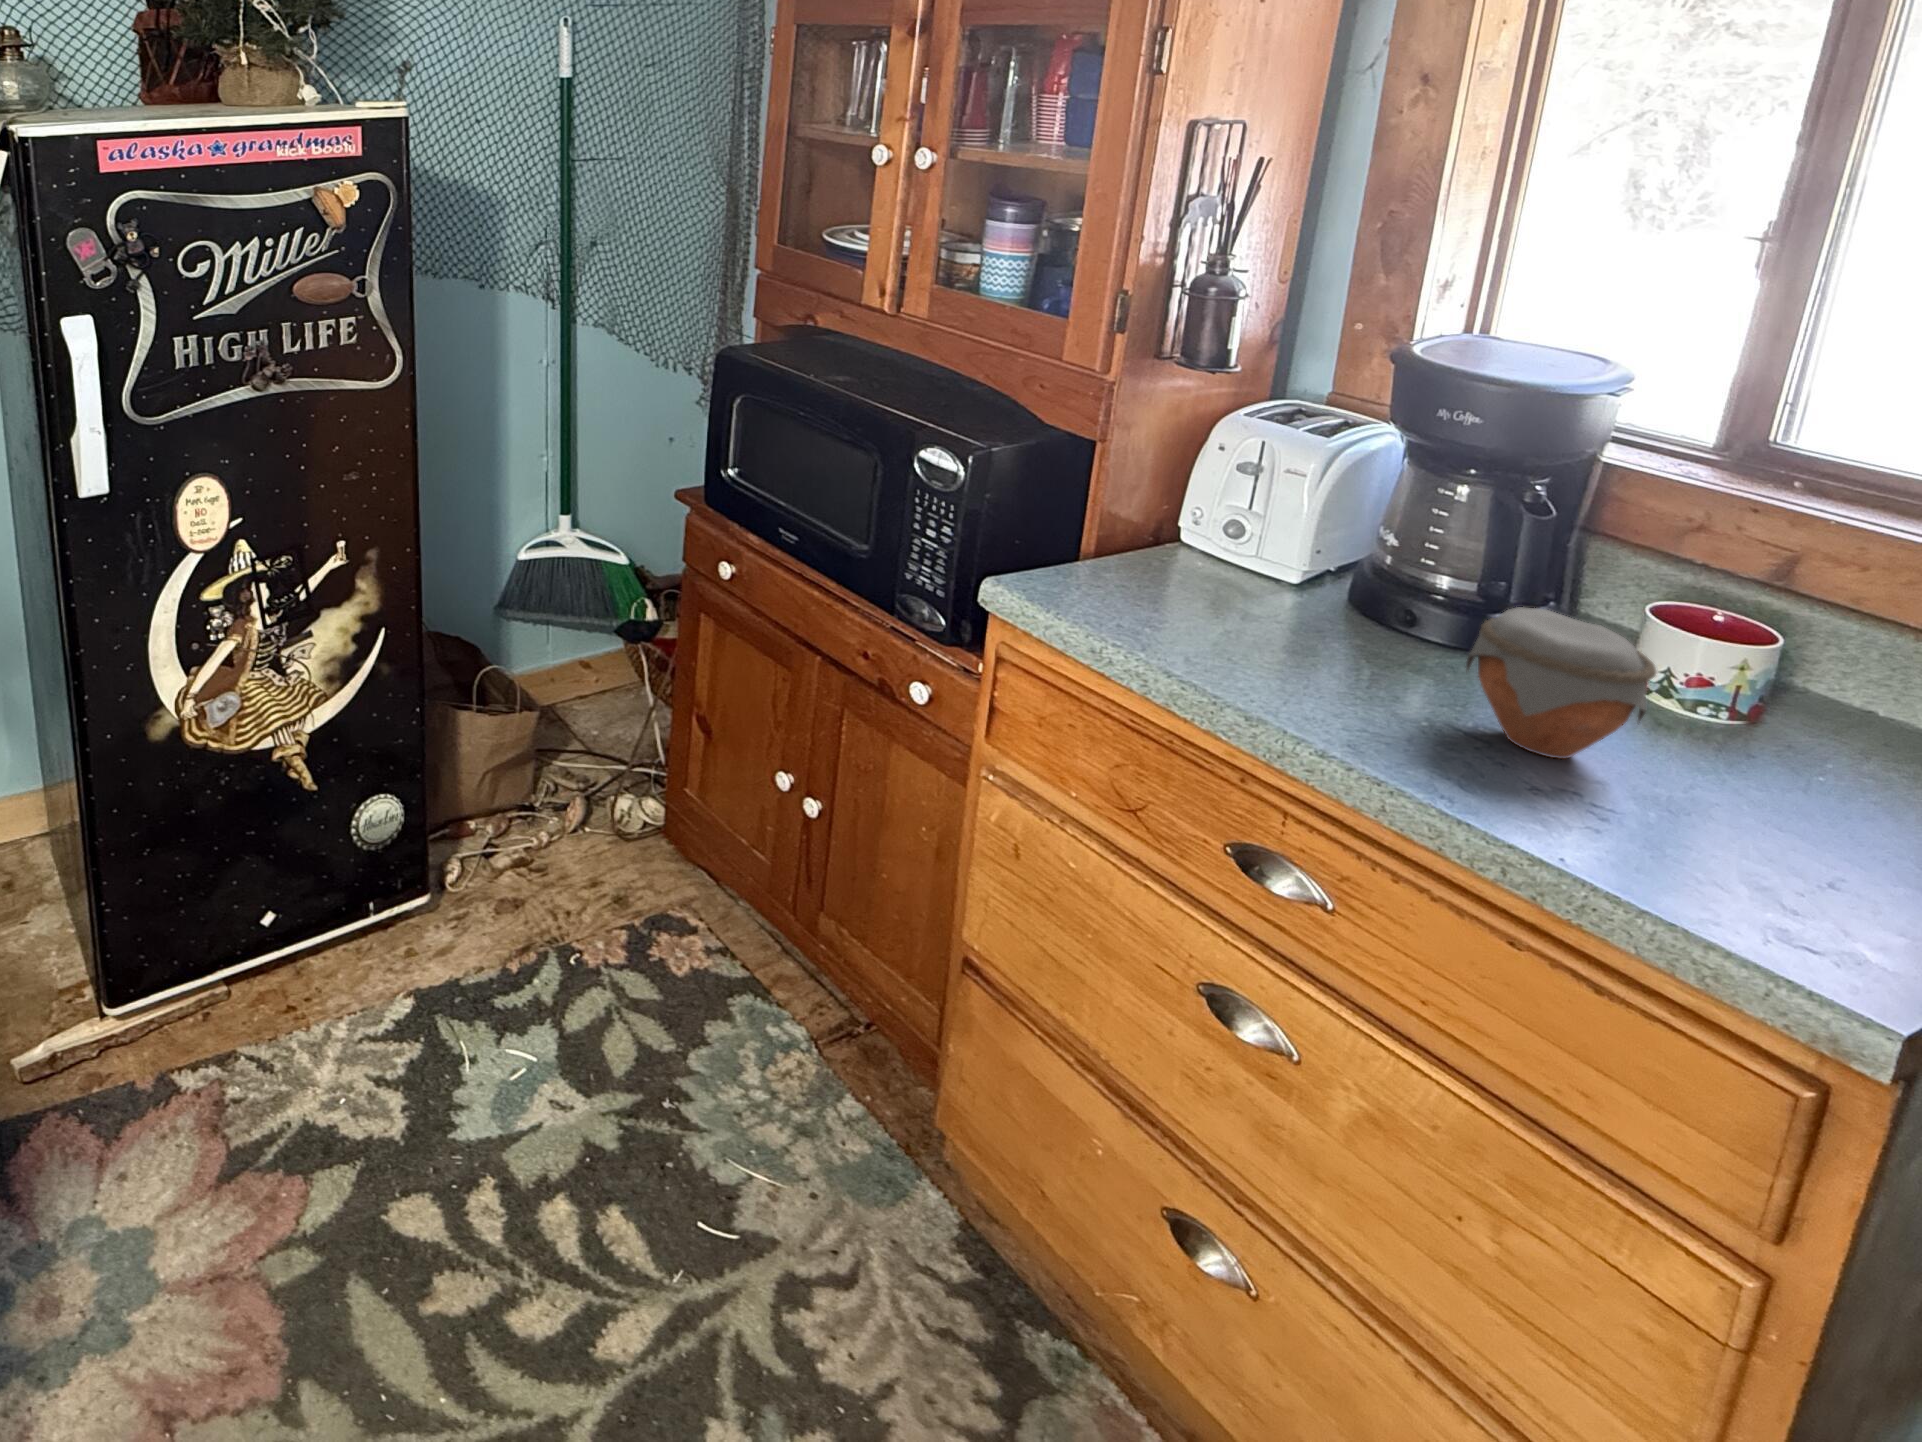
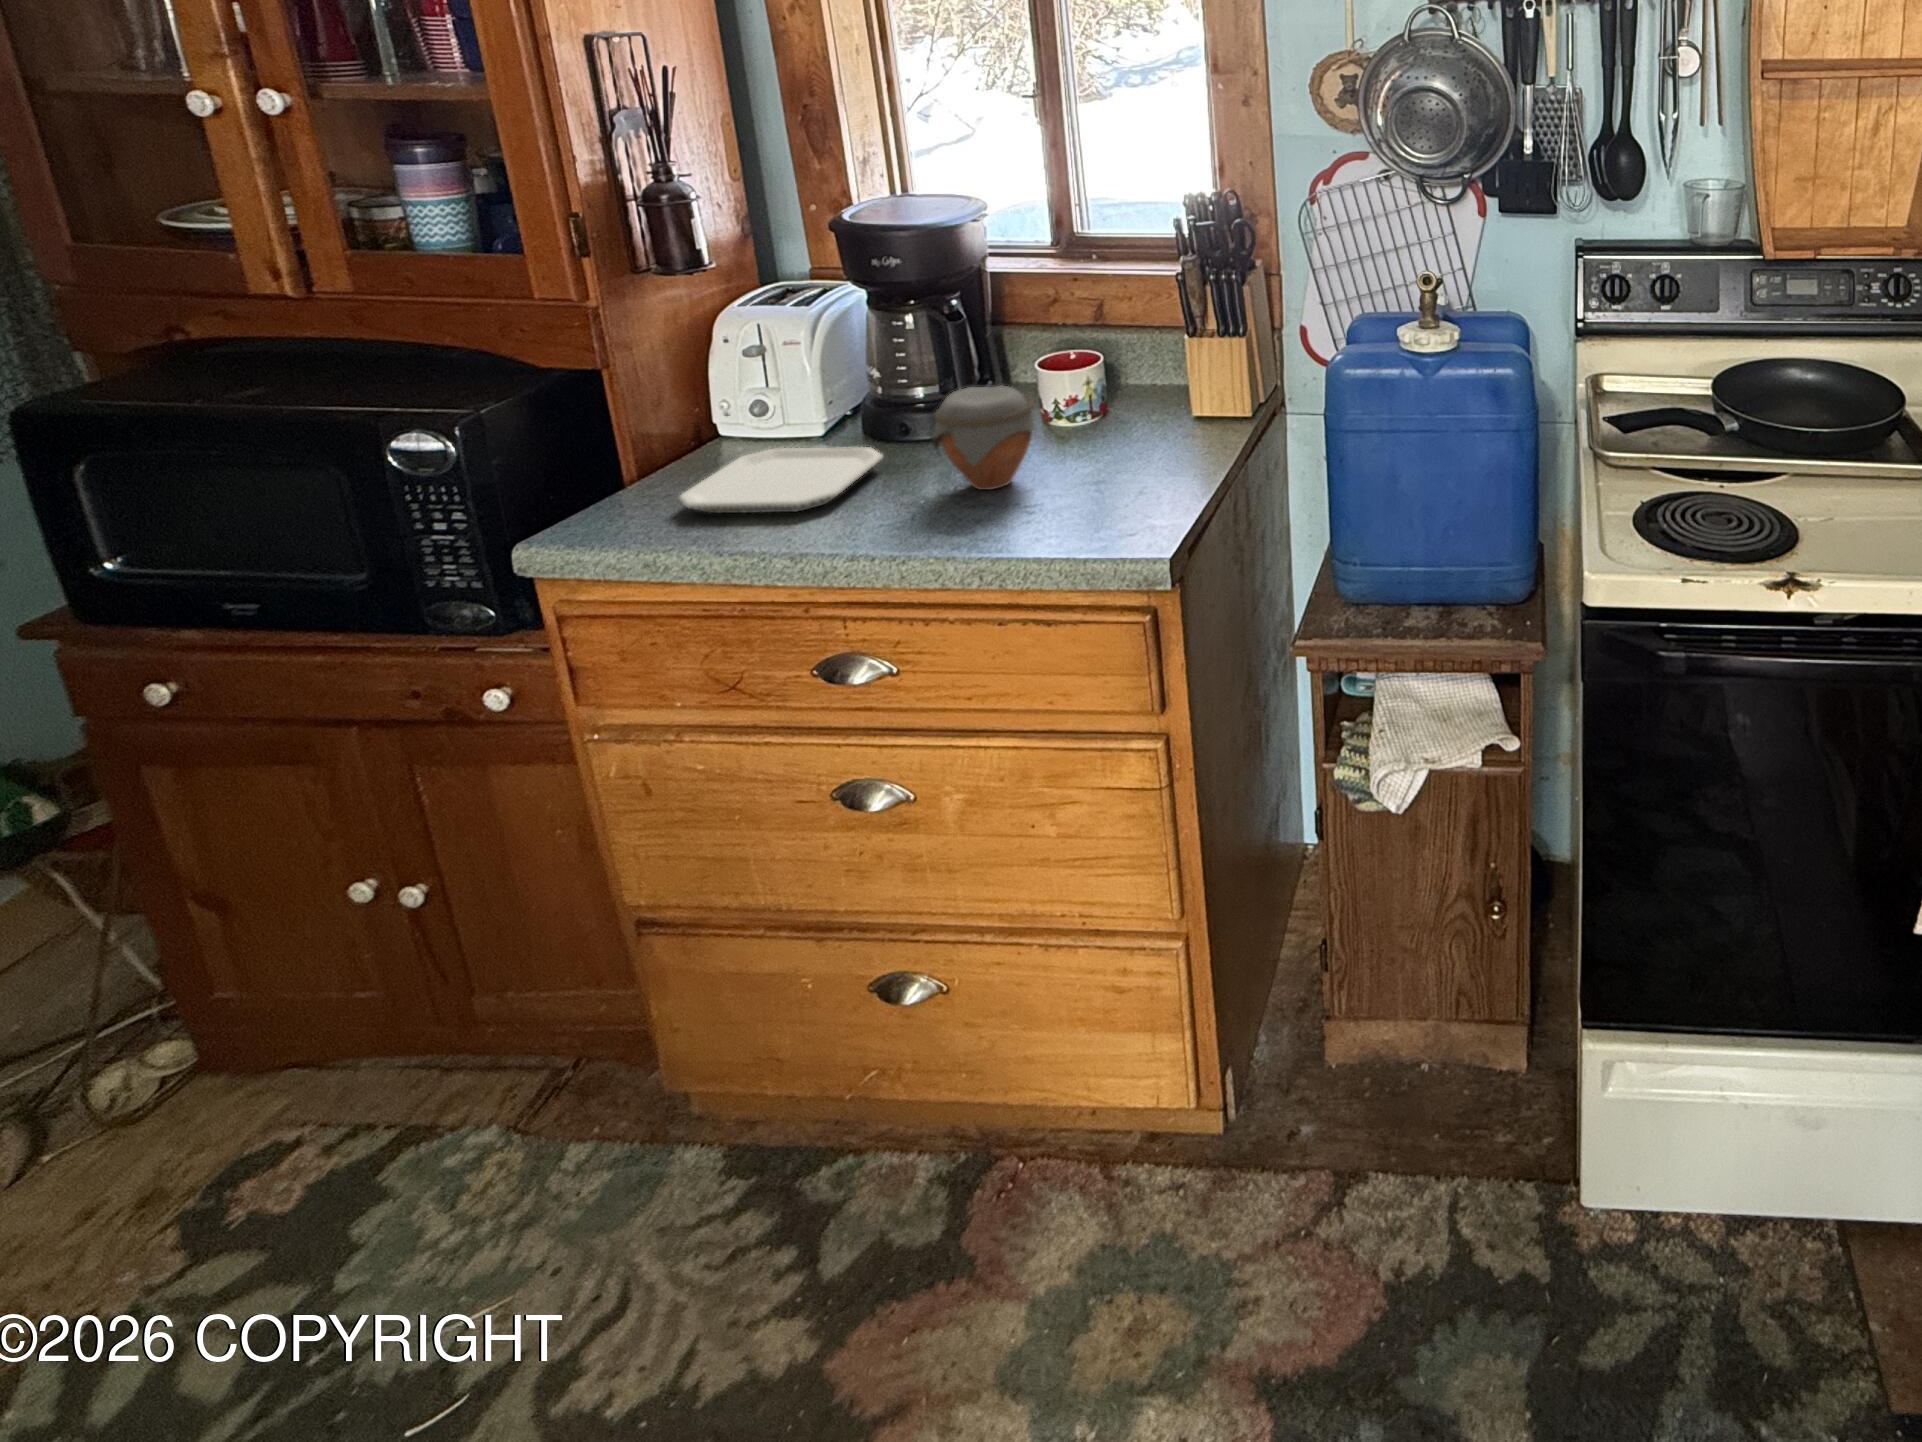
plate: none [1134,572,1376,668] -> present [679,447,883,513]

